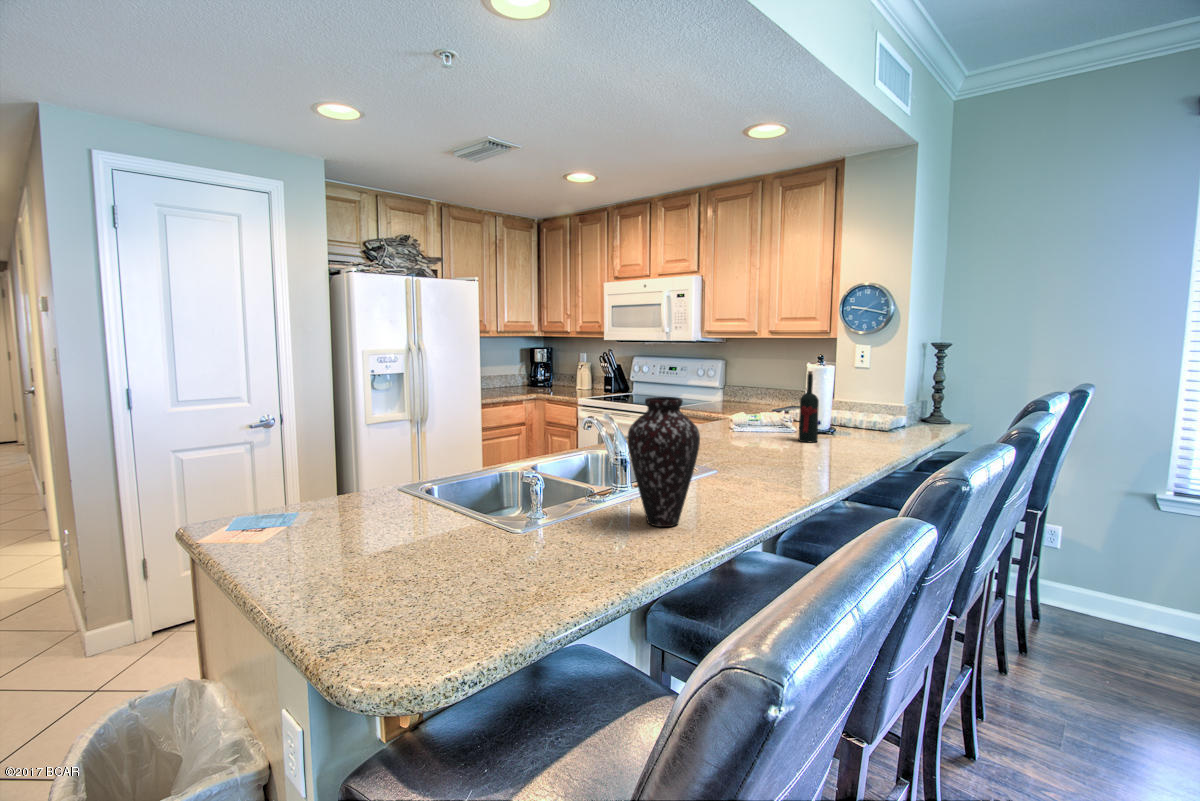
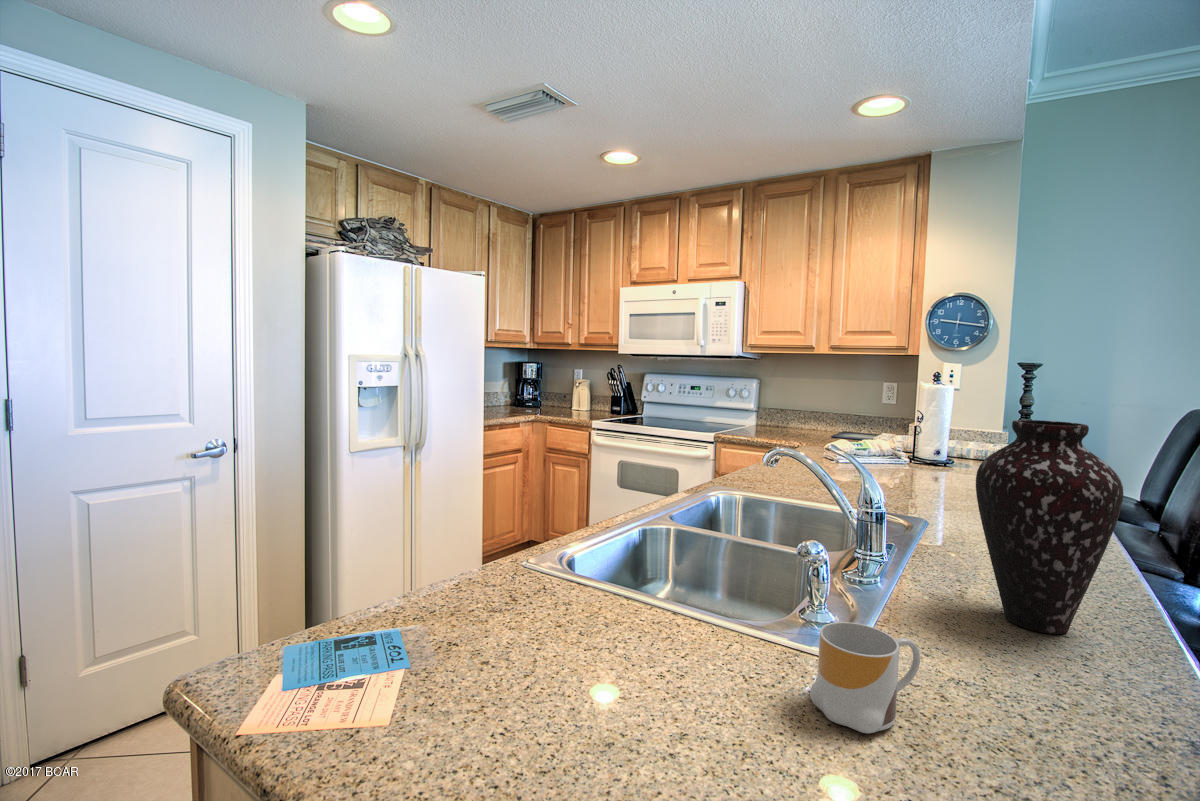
wine bottle: present [799,371,819,442] -> none [925,390,953,476]
mug: none [458,505,516,554] -> present [810,622,920,733]

